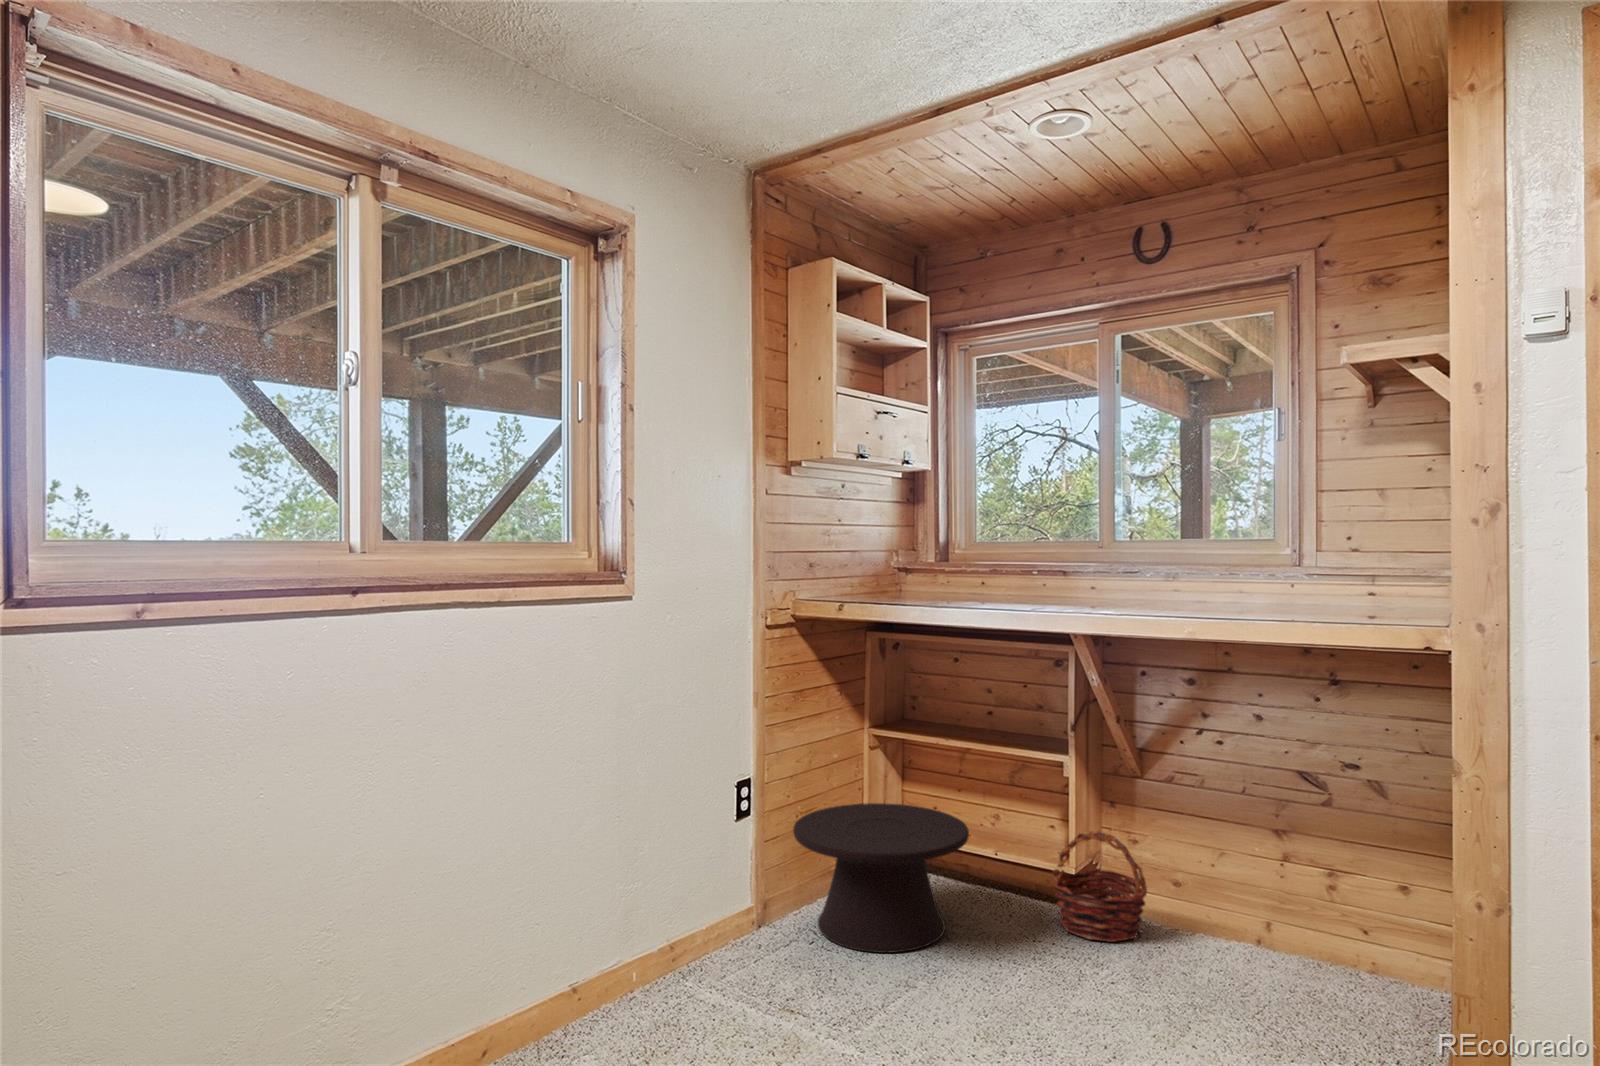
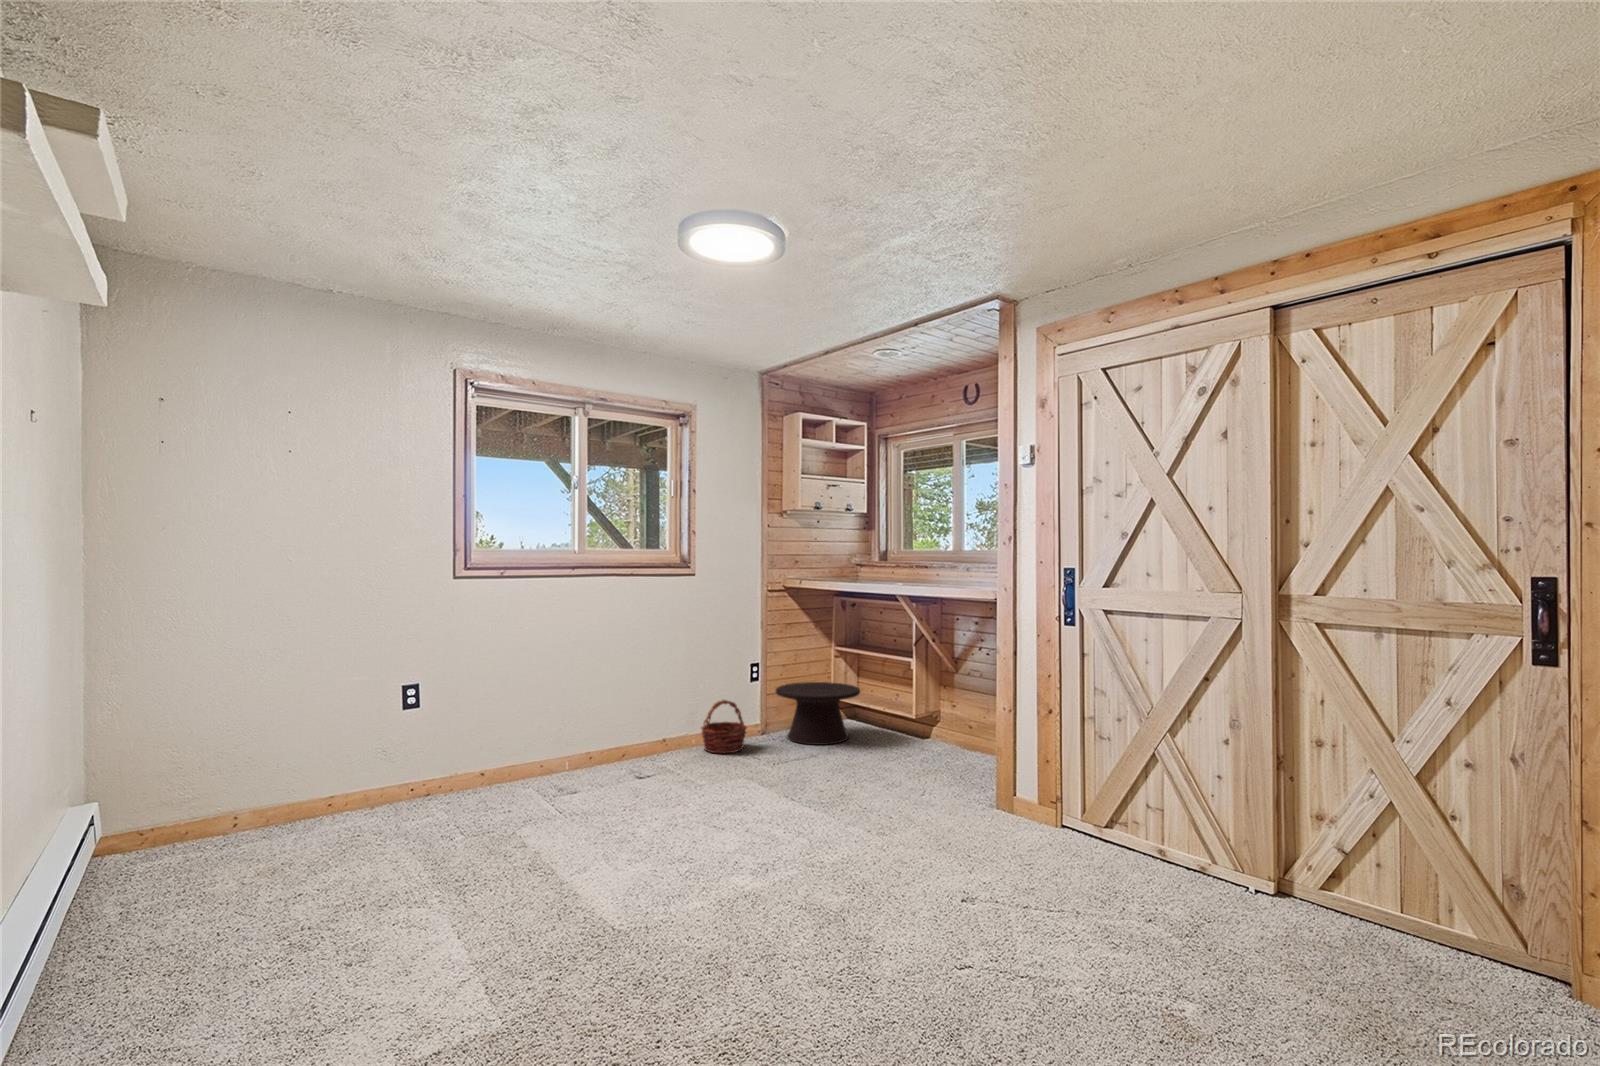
basket: present [1053,831,1147,942] -> present [701,700,747,753]

